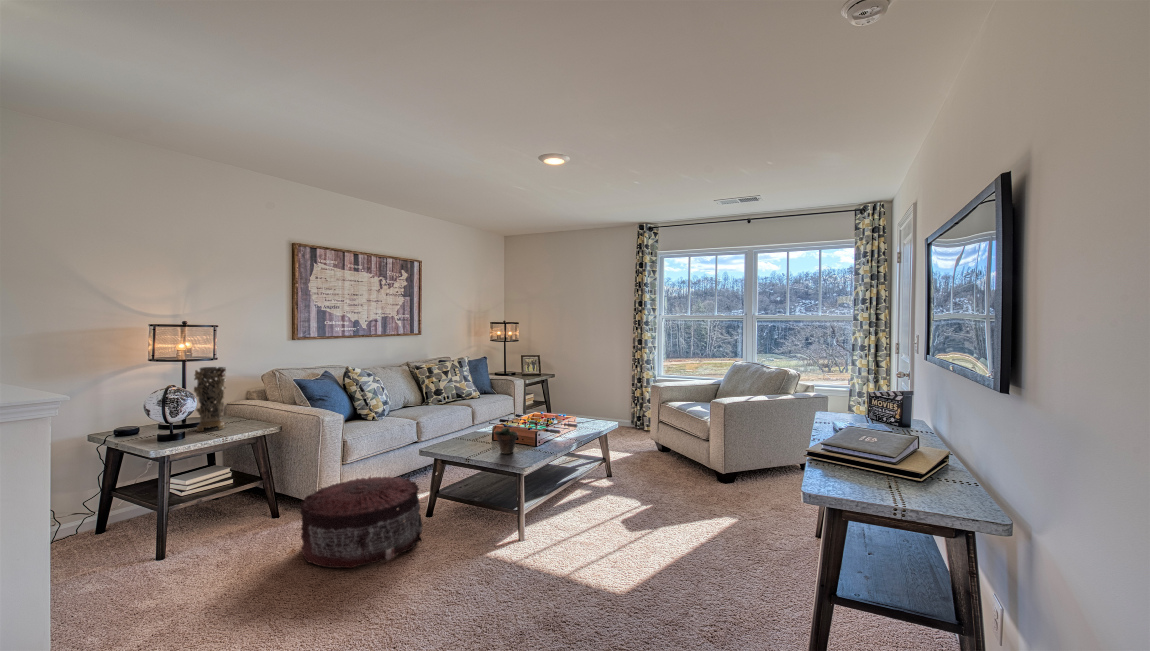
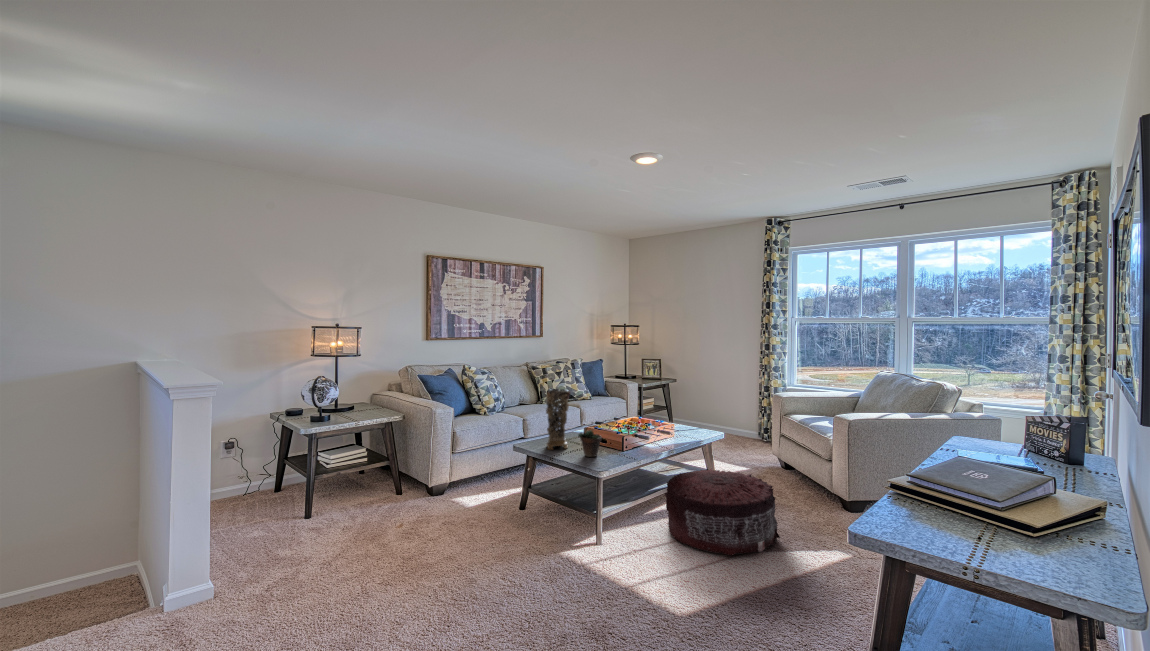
decorative vase: present [194,367,226,431] -> present [546,389,570,450]
pouf: present [300,477,422,568] -> present [665,469,780,555]

